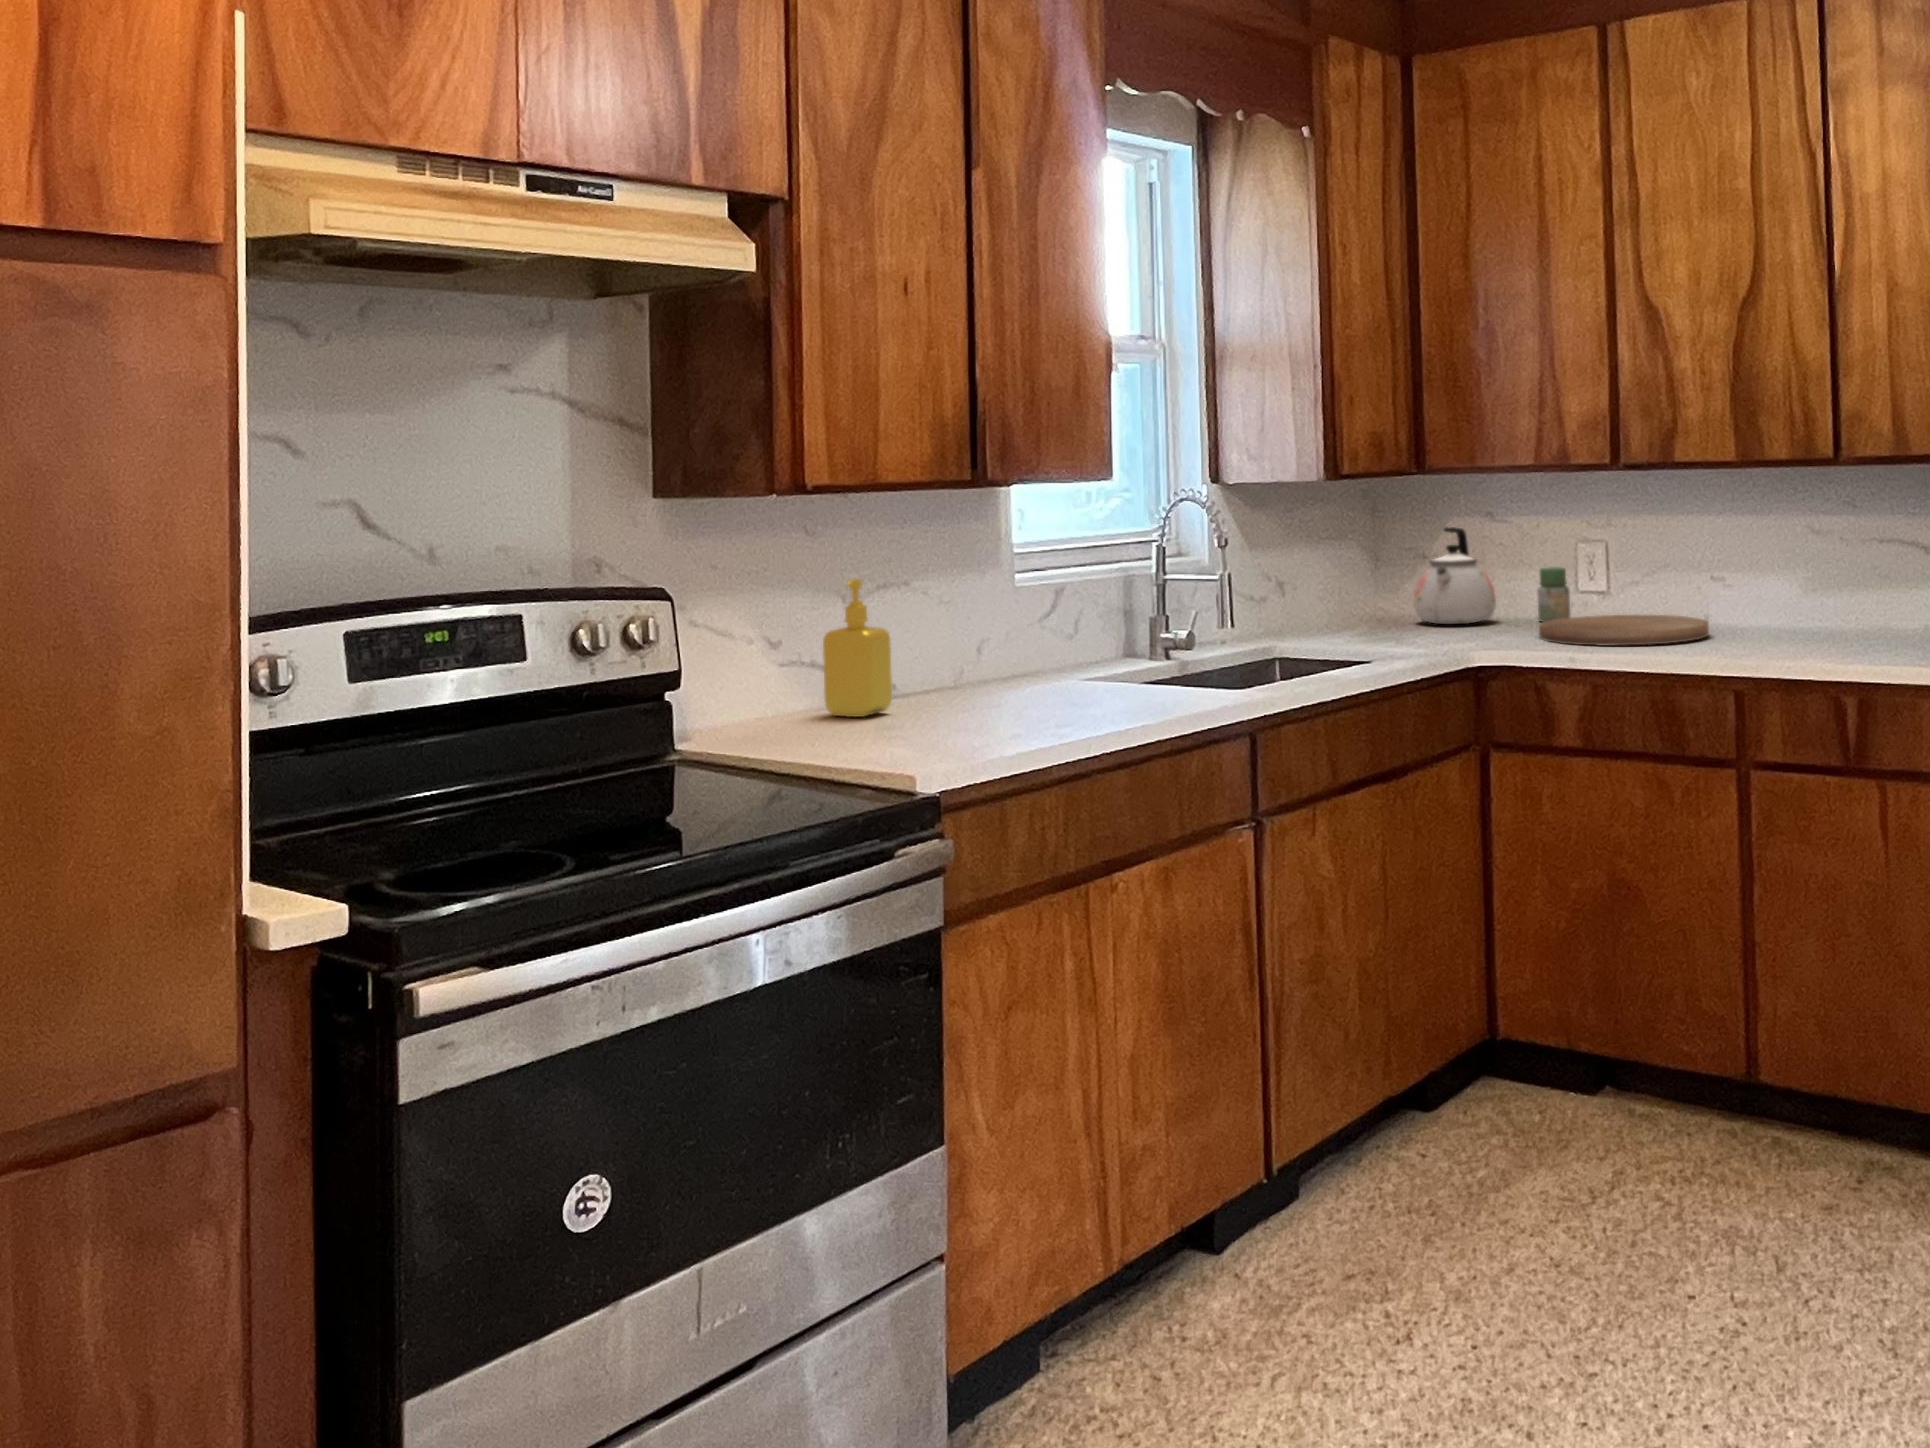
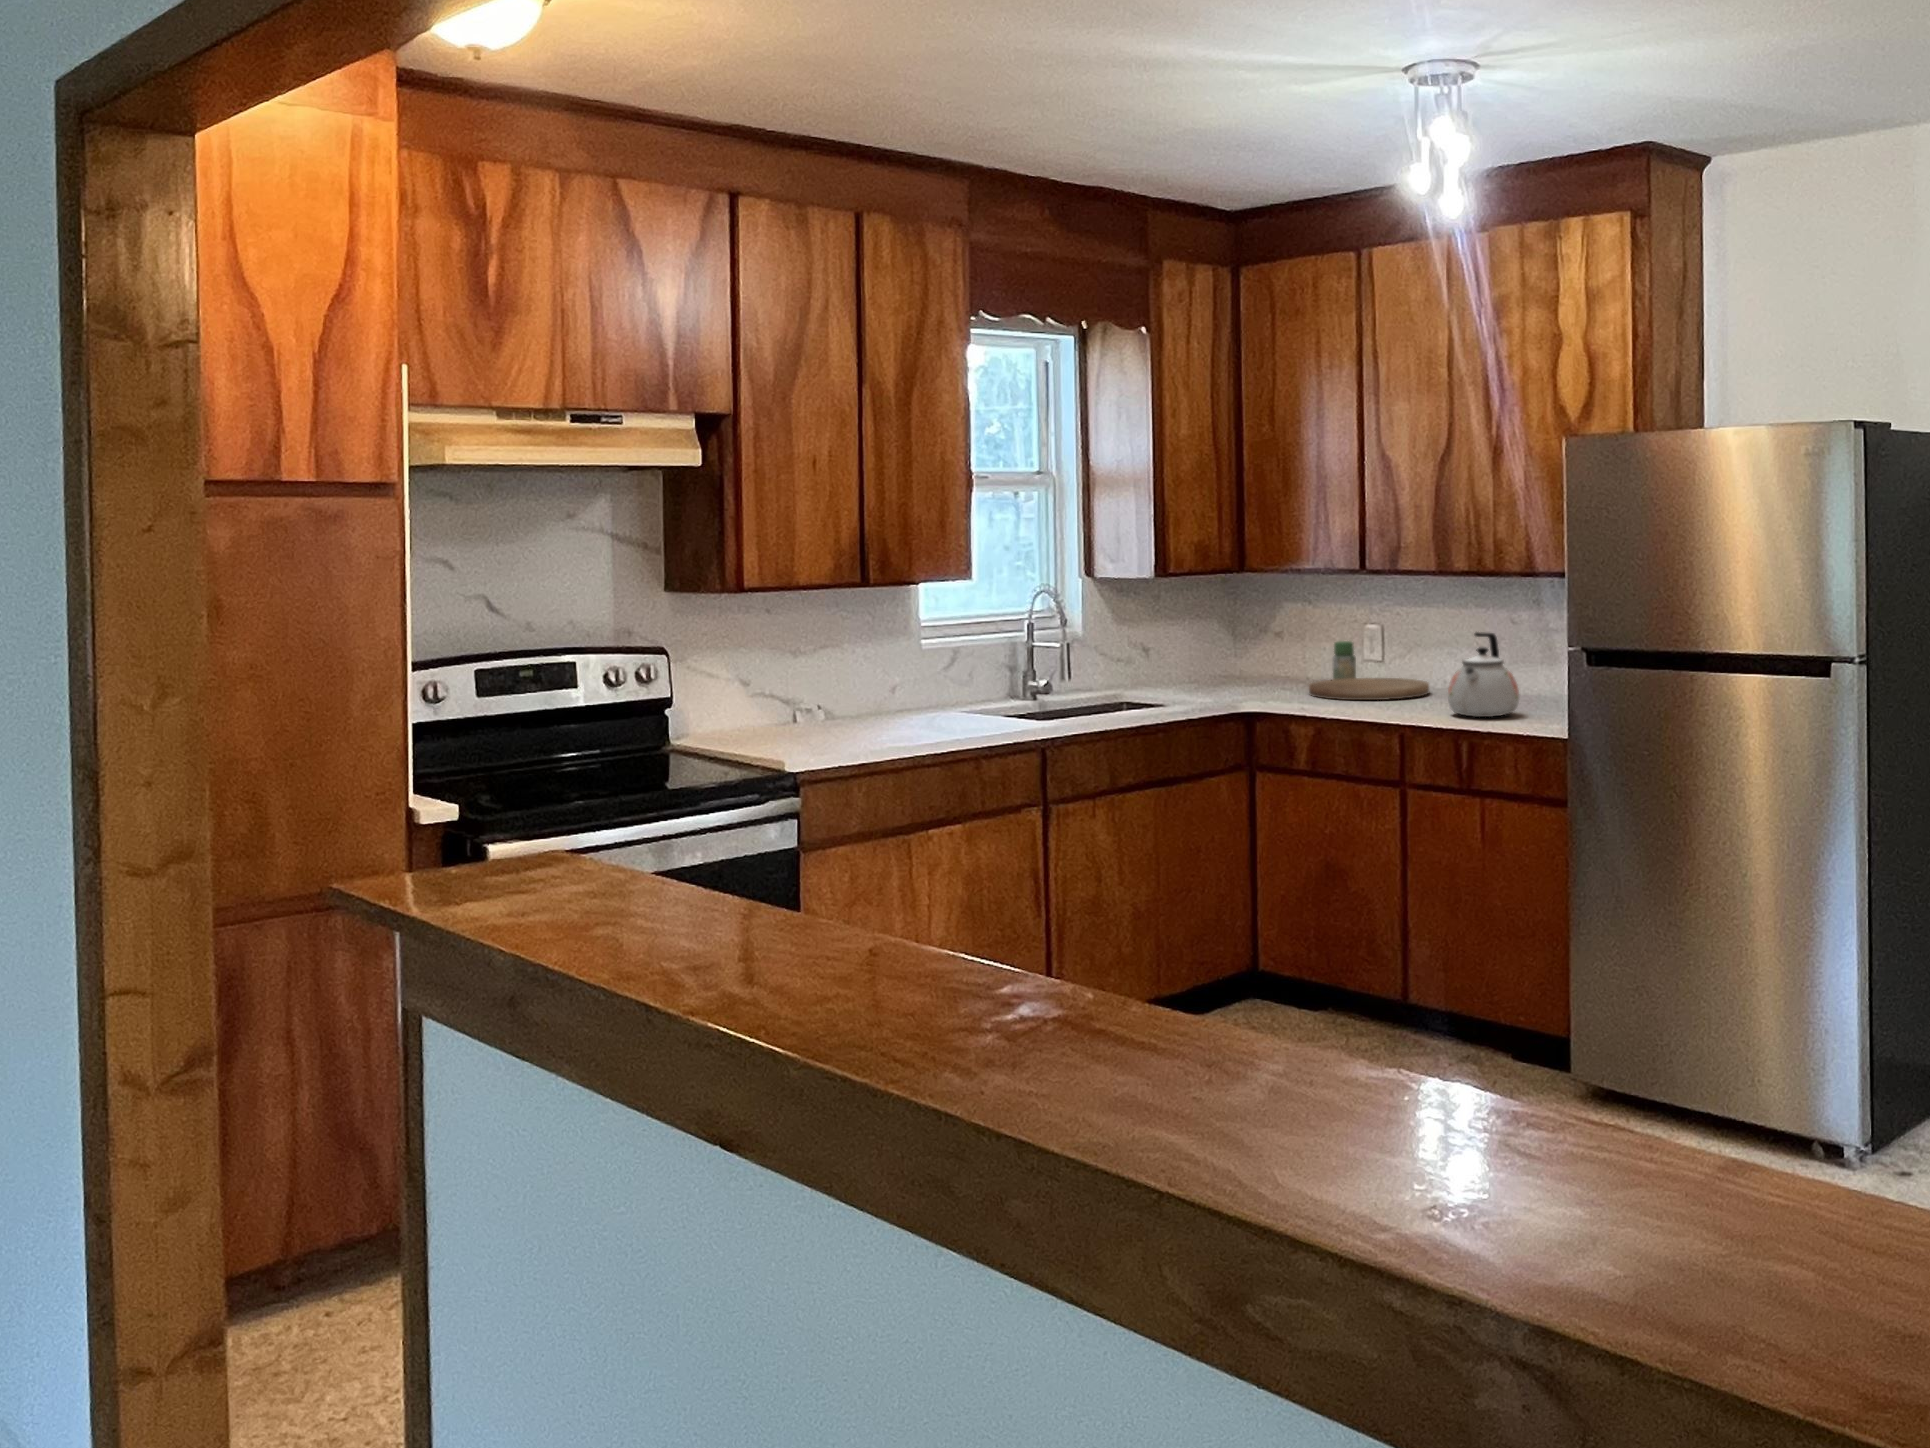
kettle: present [1414,527,1496,624] -> present [1448,632,1519,717]
soap dispenser: present [823,578,892,717] -> none [778,642,820,729]

